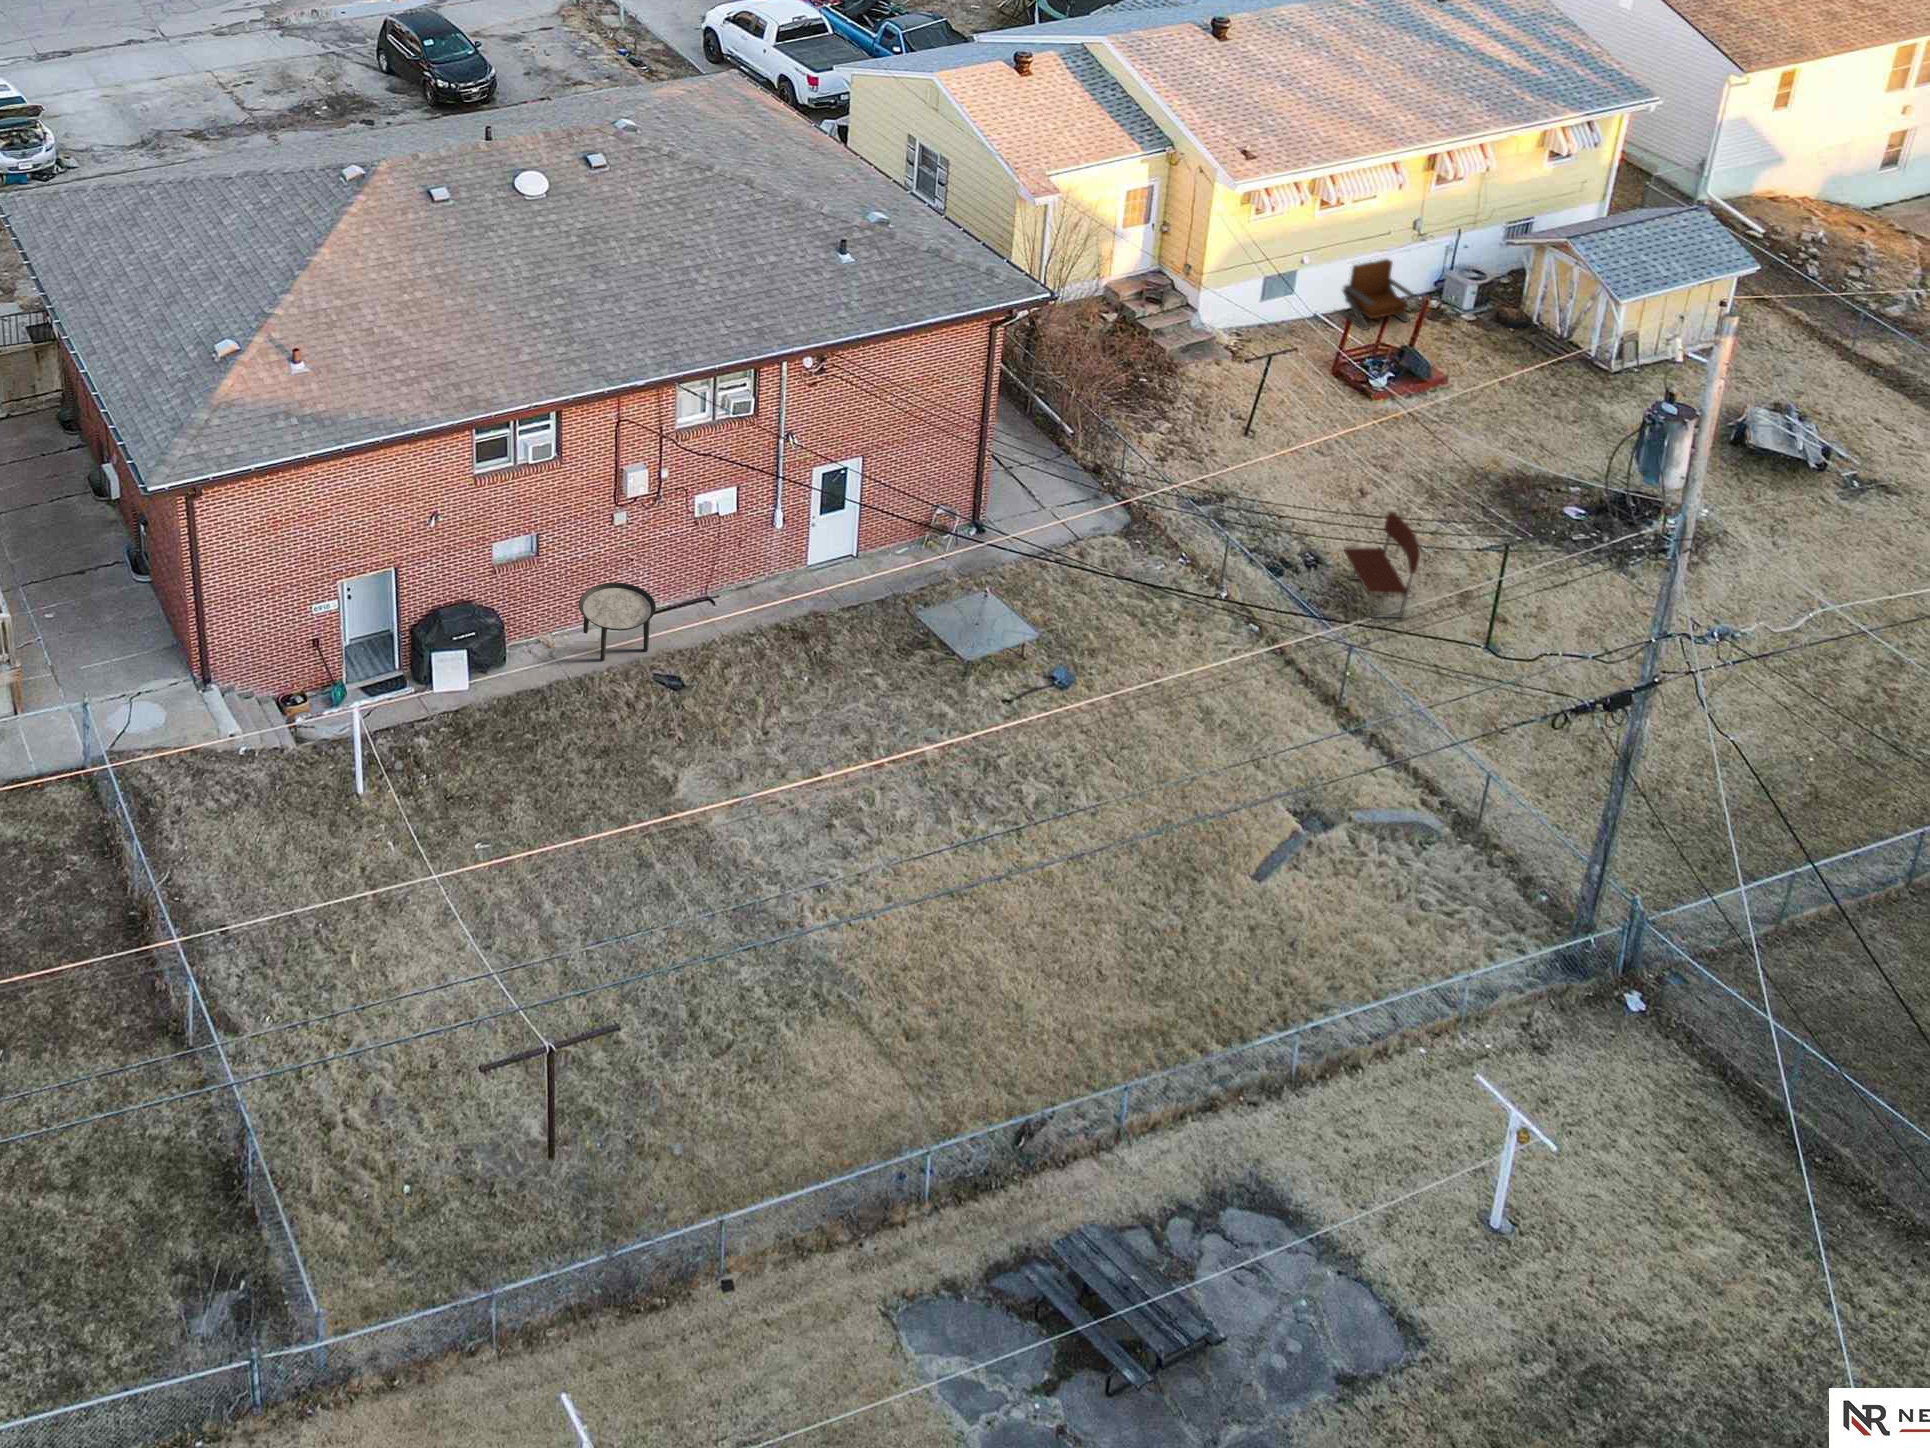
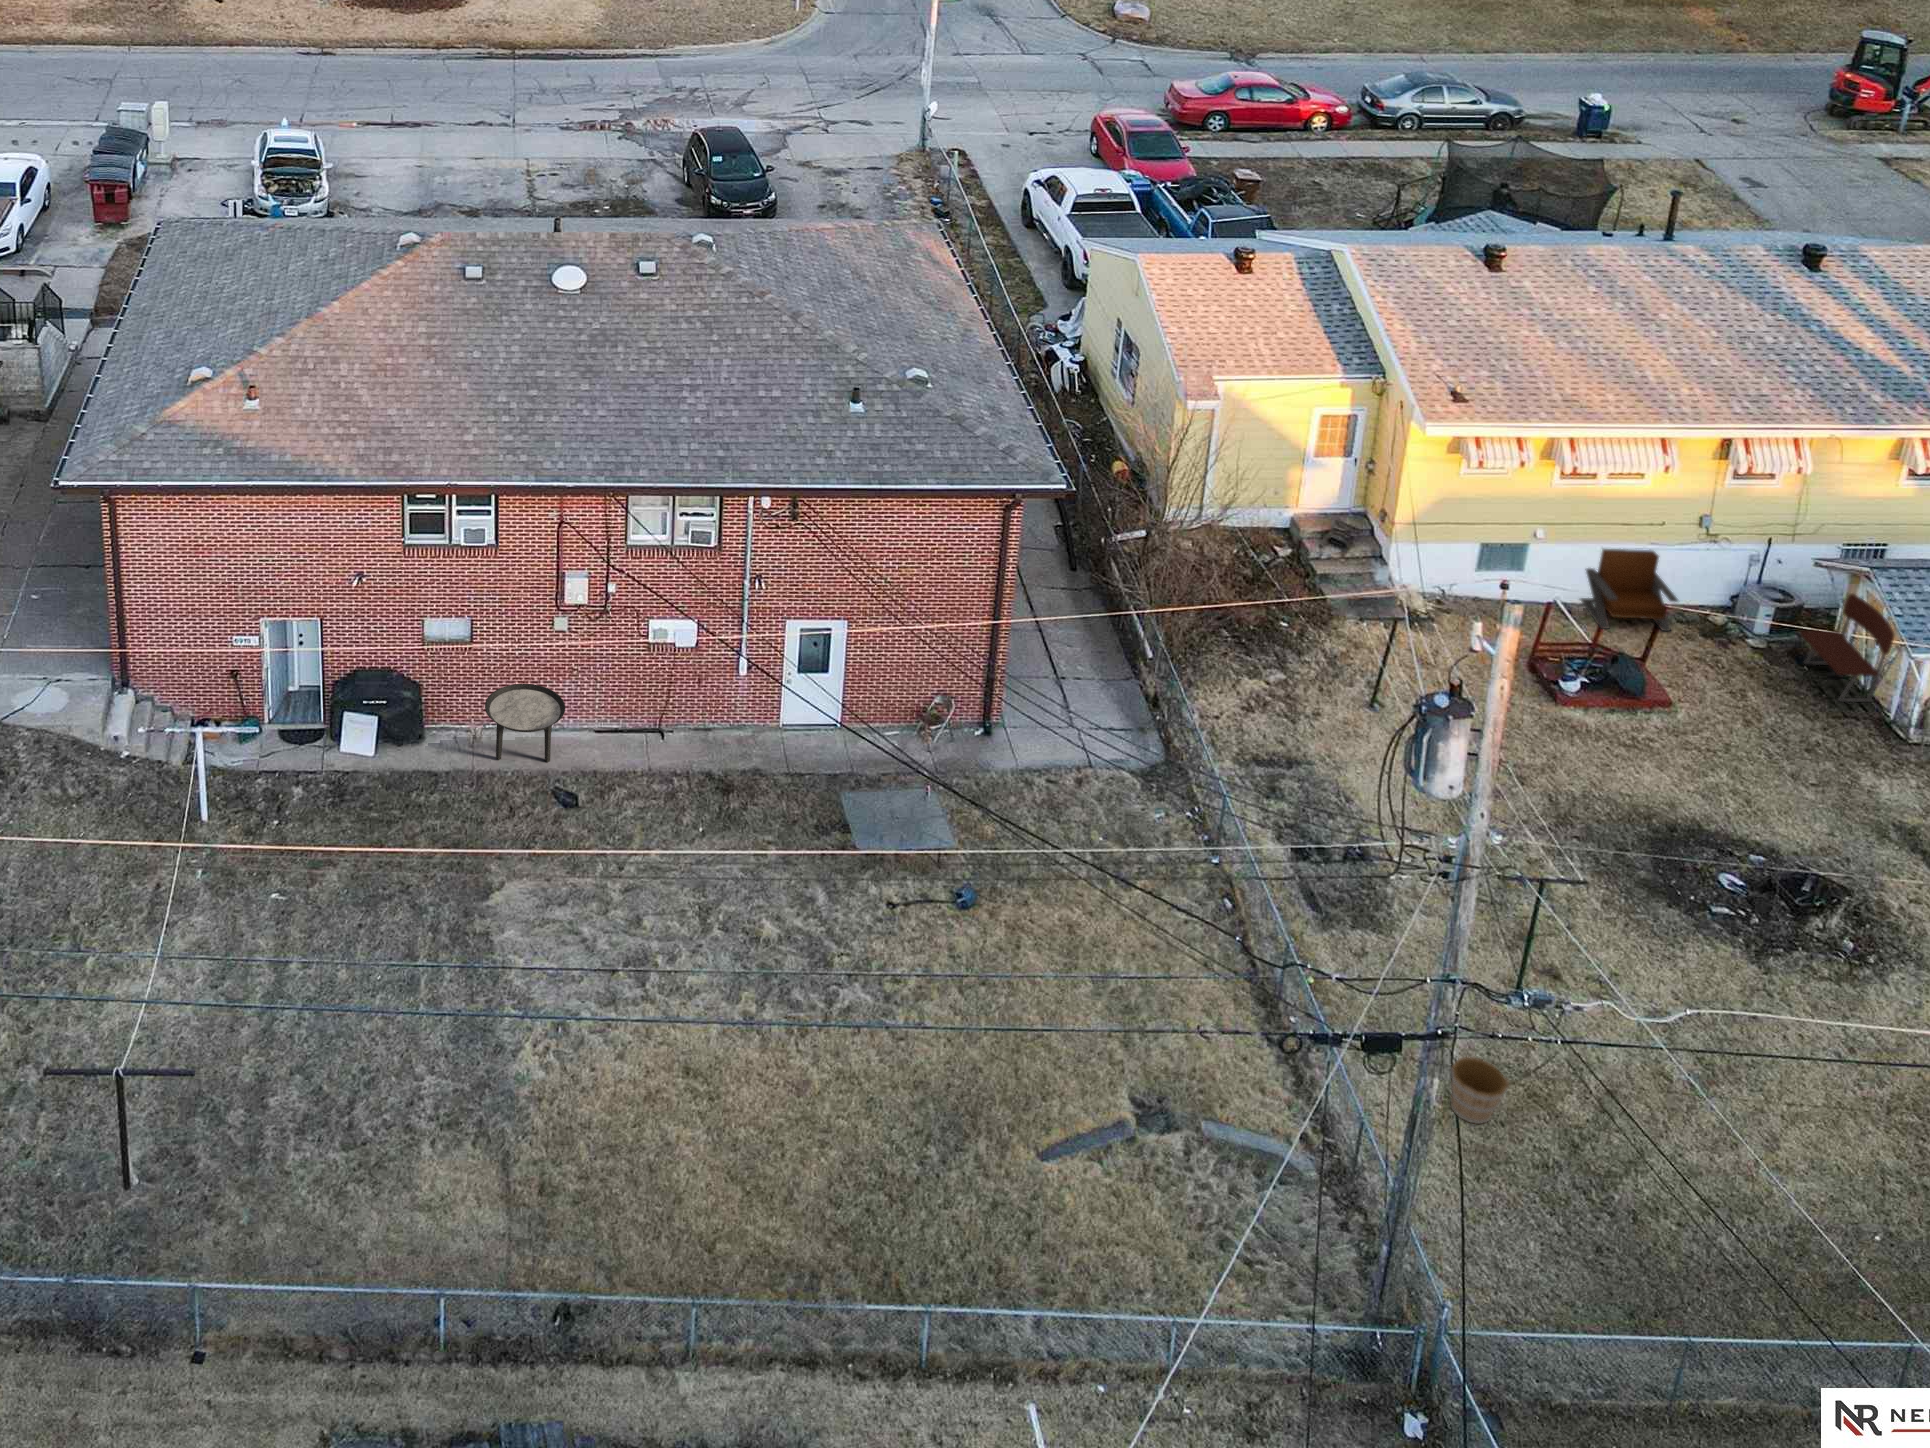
bench: present [1344,512,1420,618] -> present [1800,594,1894,702]
wooden bucket: none [1499,700,1547,752] -> present [1451,1057,1509,1124]

